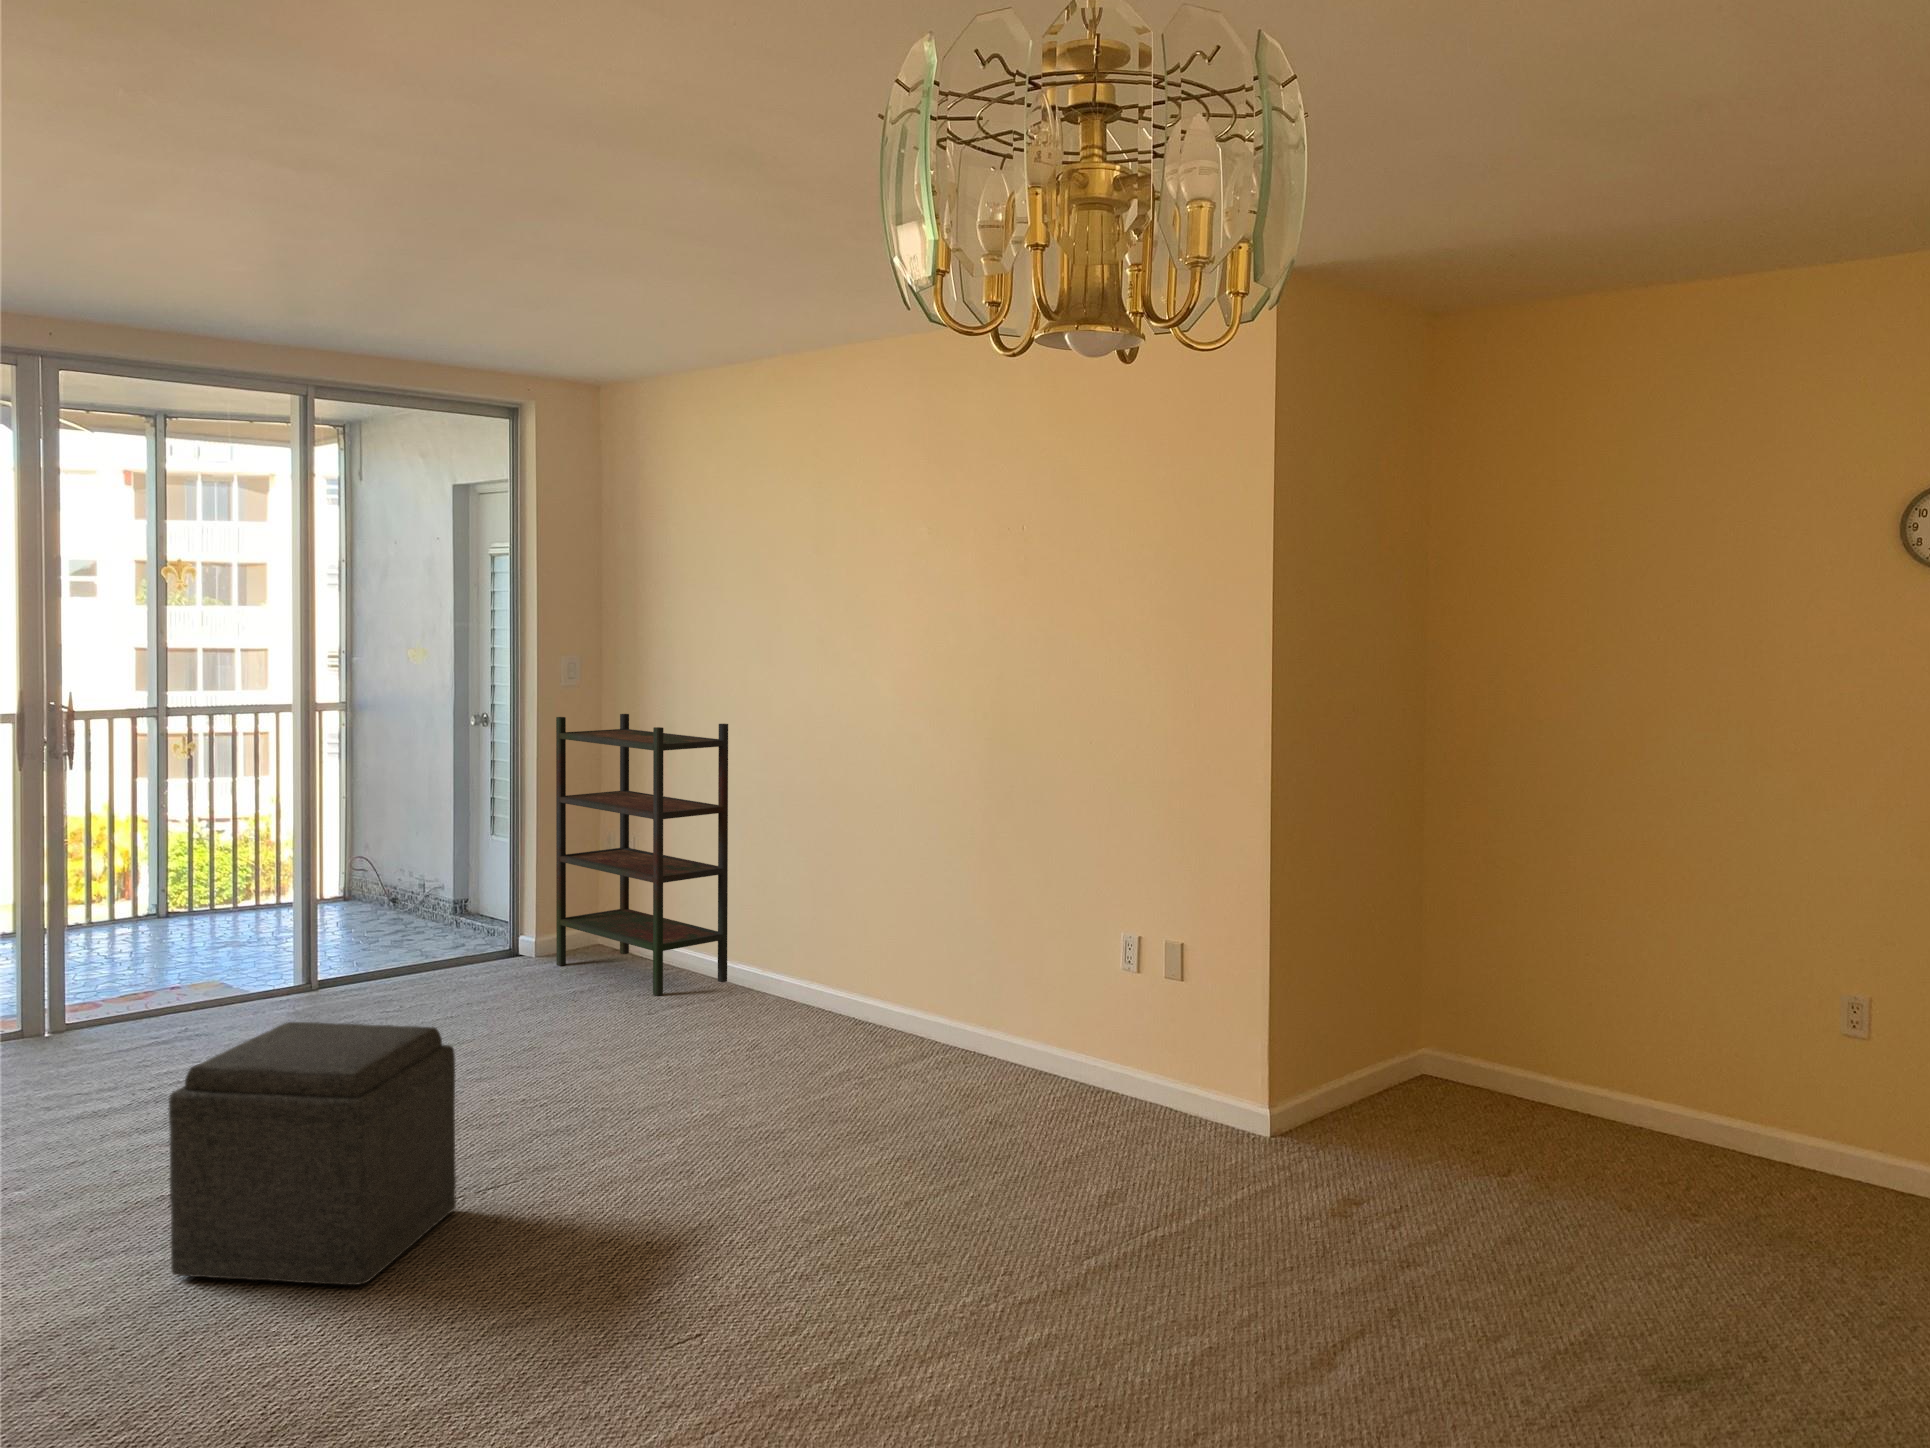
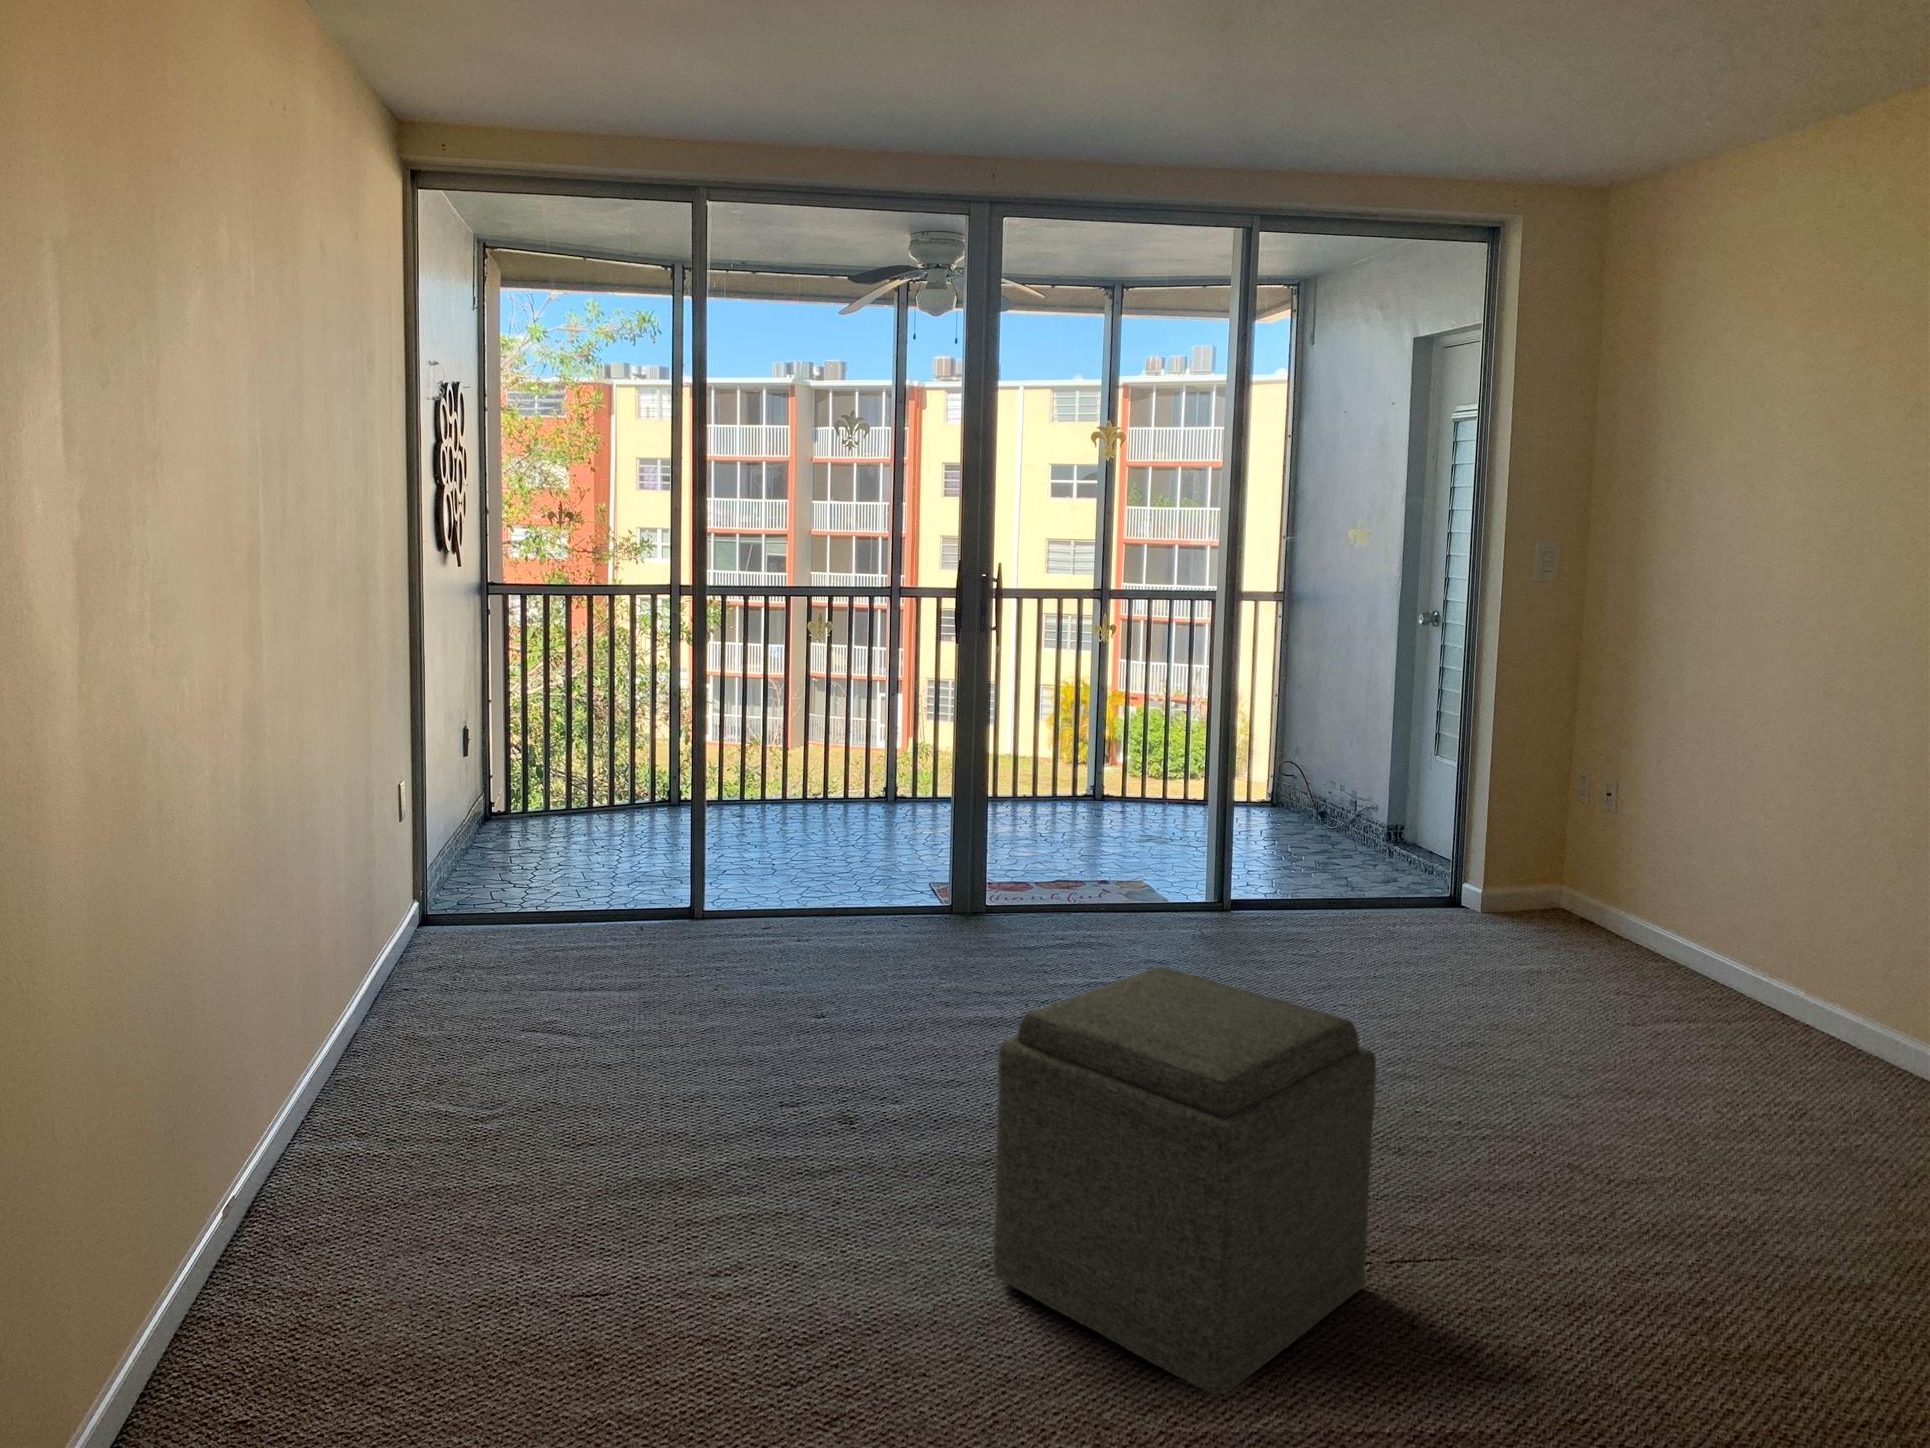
bookshelf: present [556,714,728,996] -> none [1508,618,1784,988]

